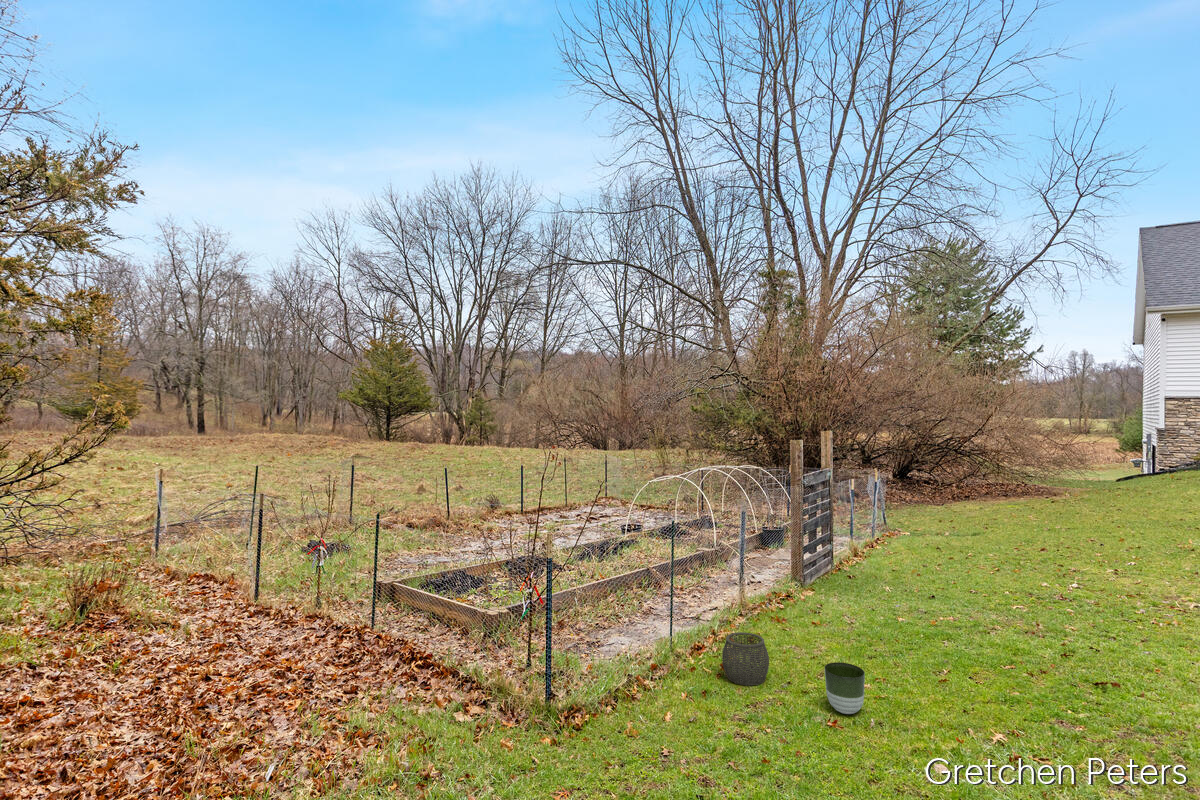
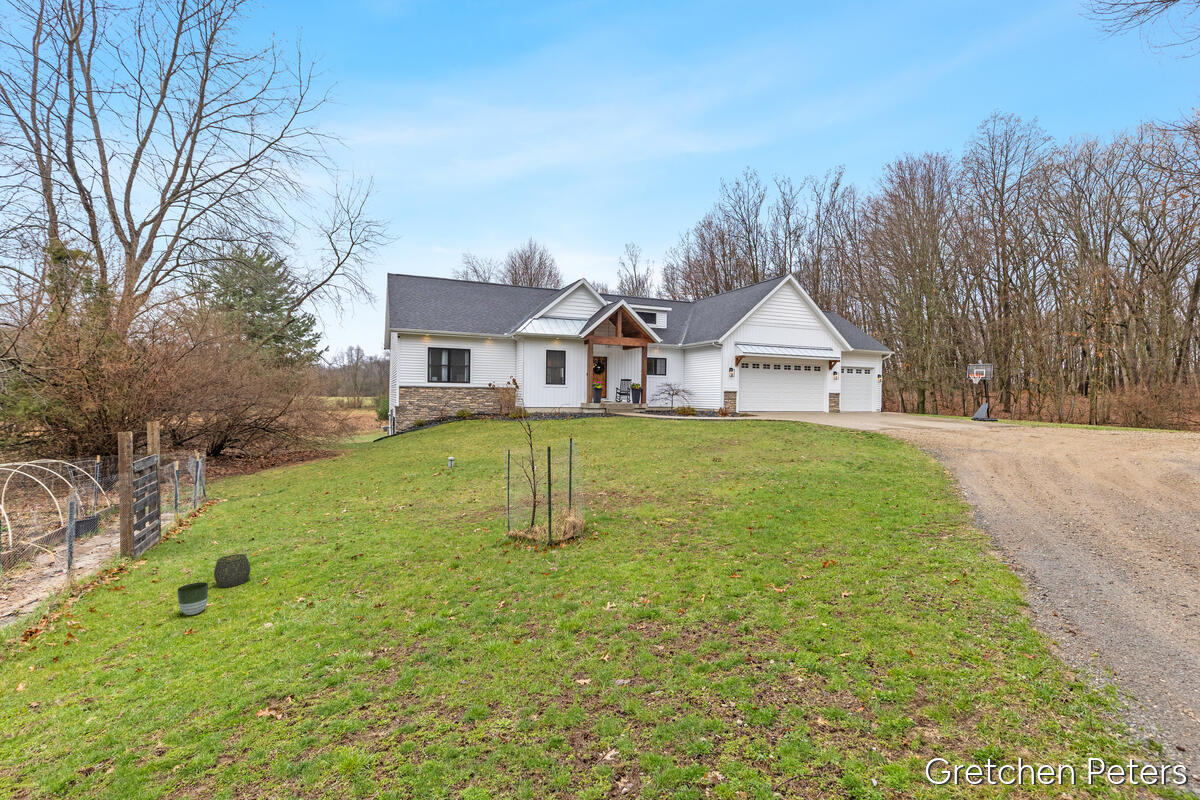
woven basket: present [722,632,770,686] -> present [214,554,250,587]

